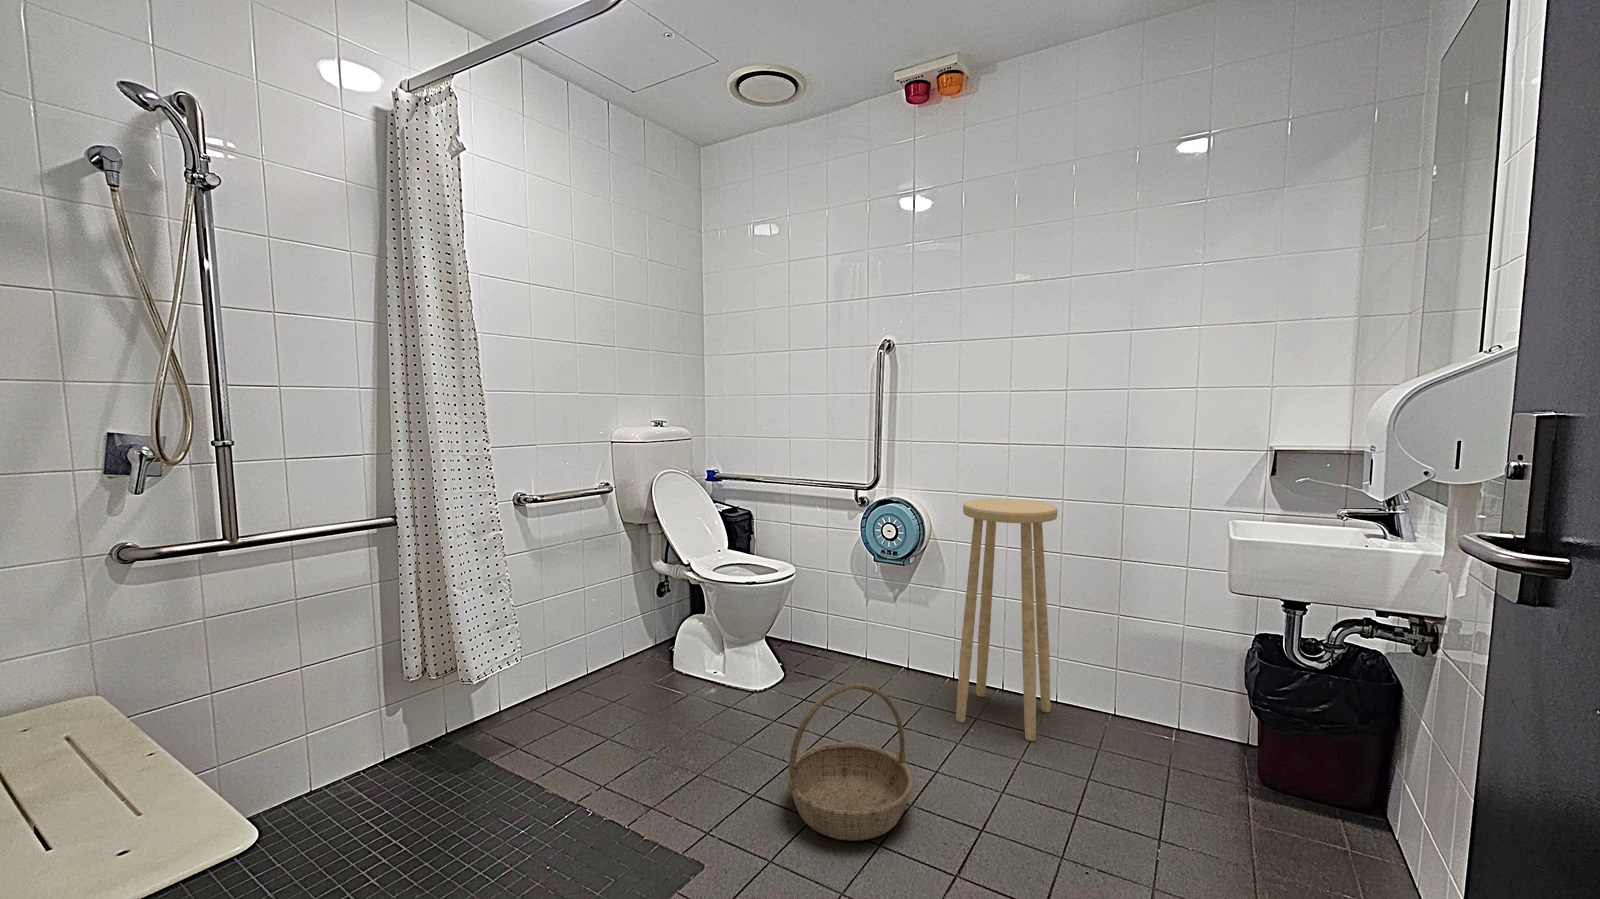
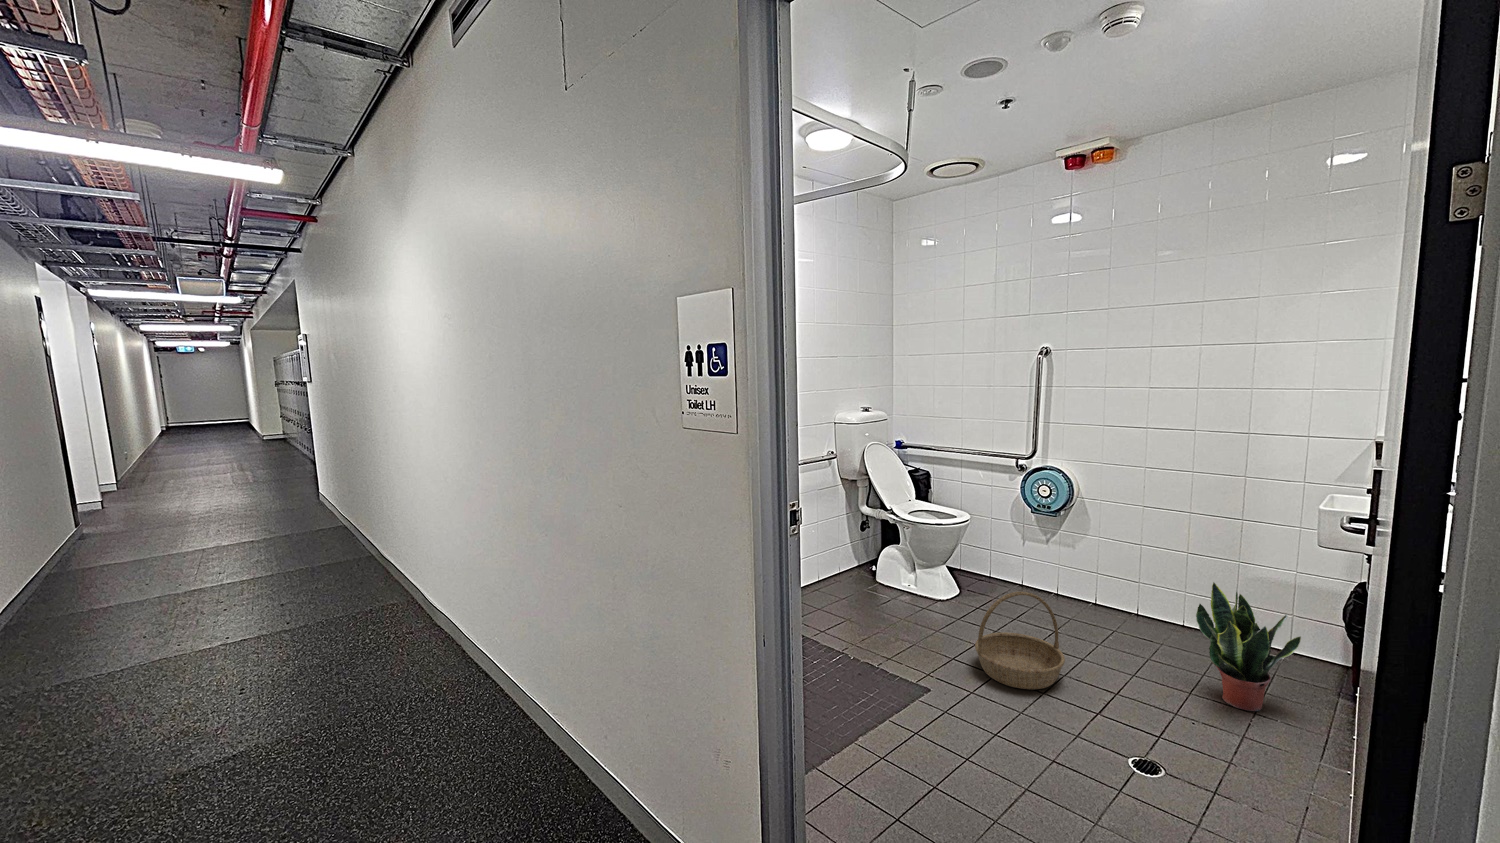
stool: present [956,499,1058,741] -> none [1098,471,1188,652]
potted plant: none [1078,647,1205,826] -> present [1196,582,1301,711]

